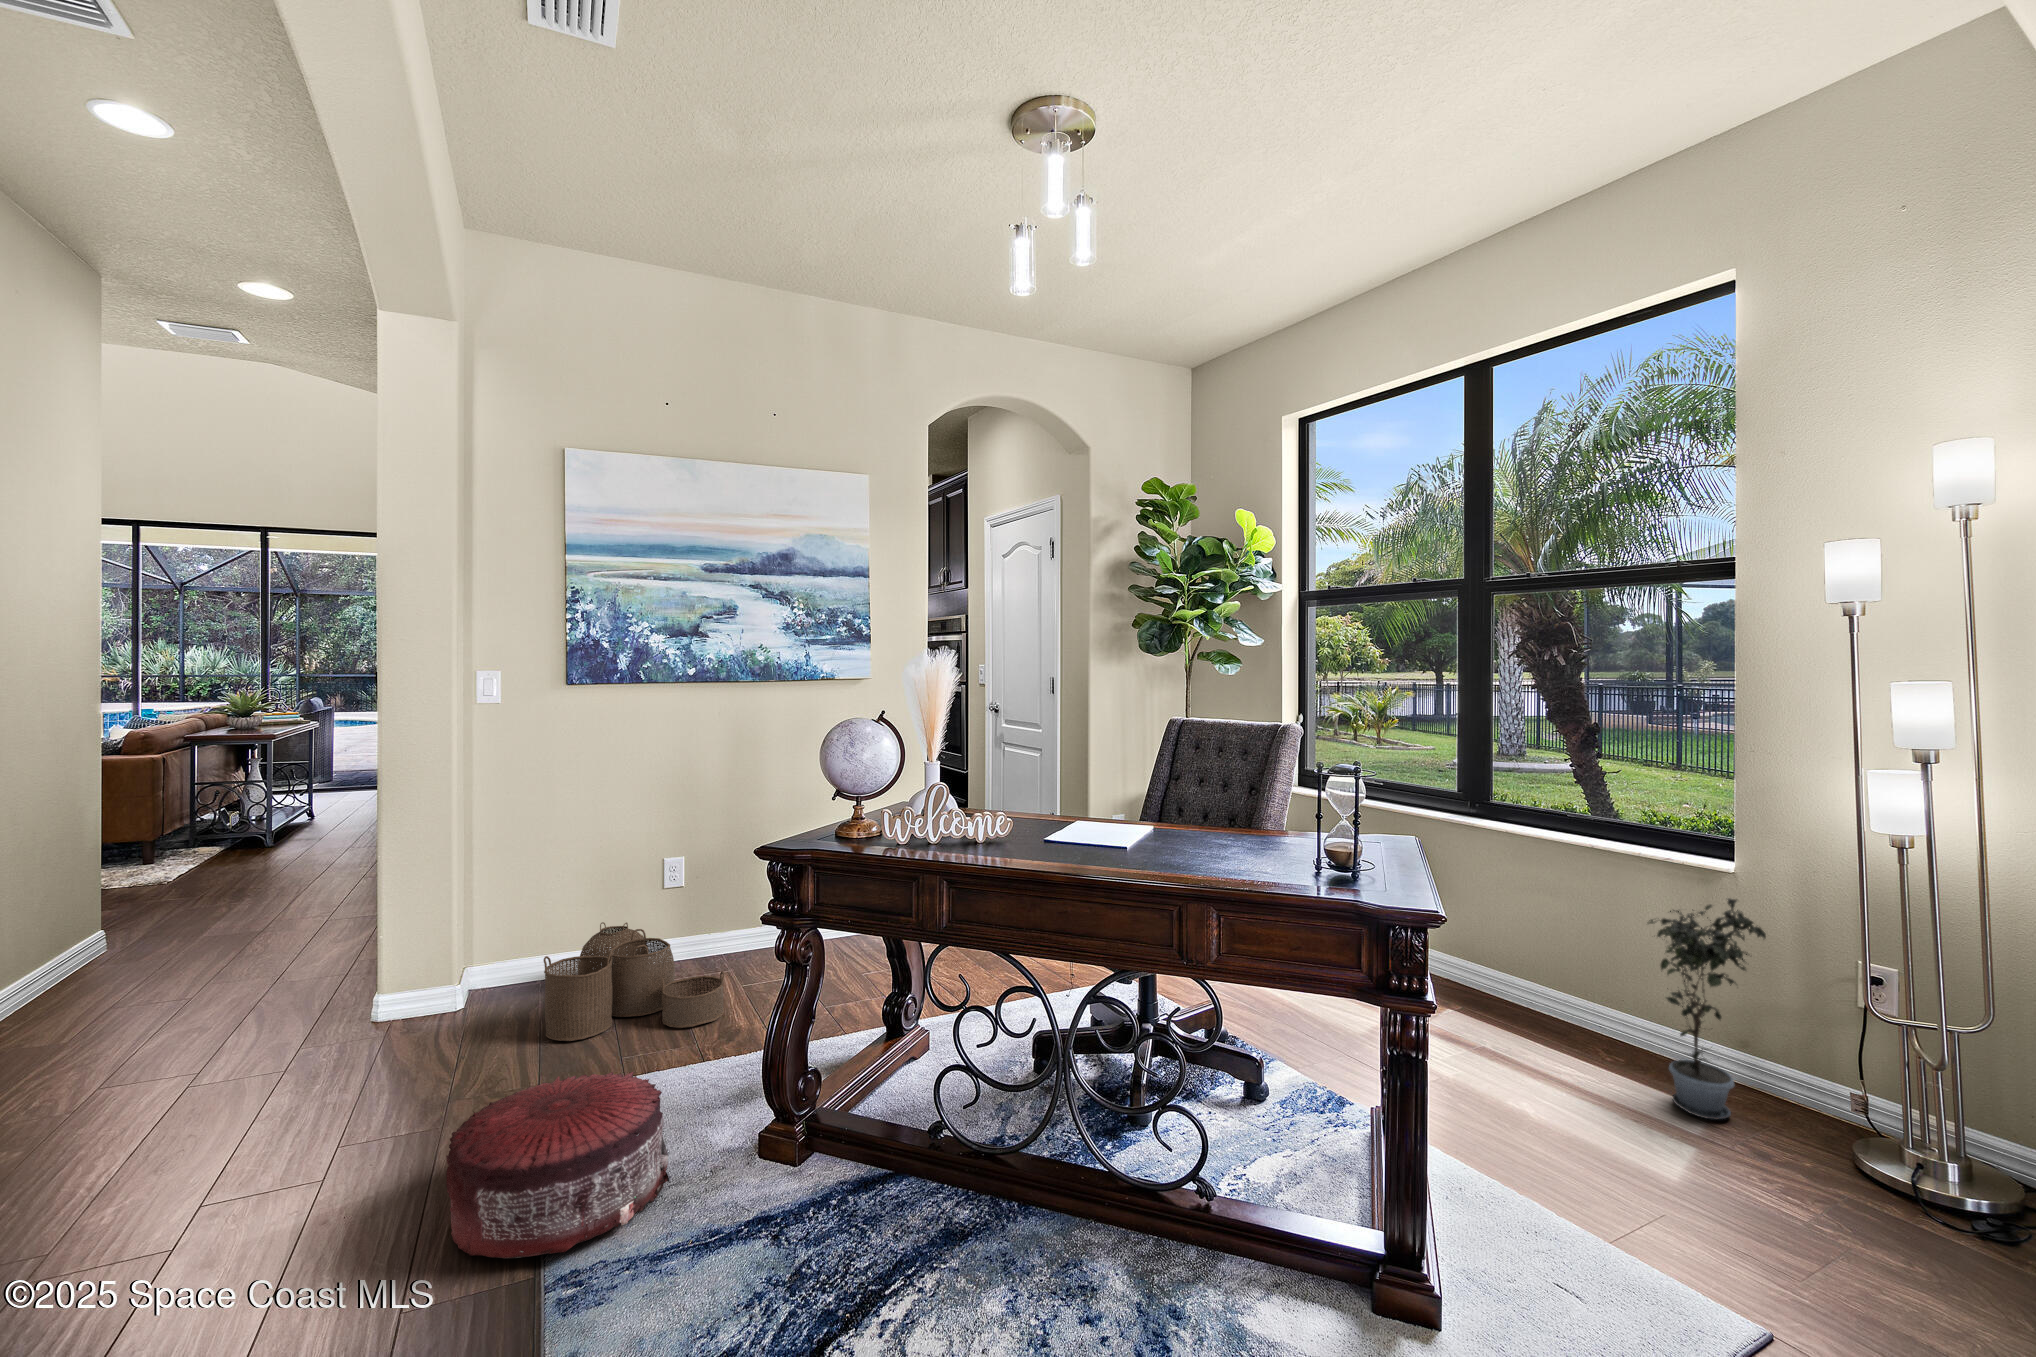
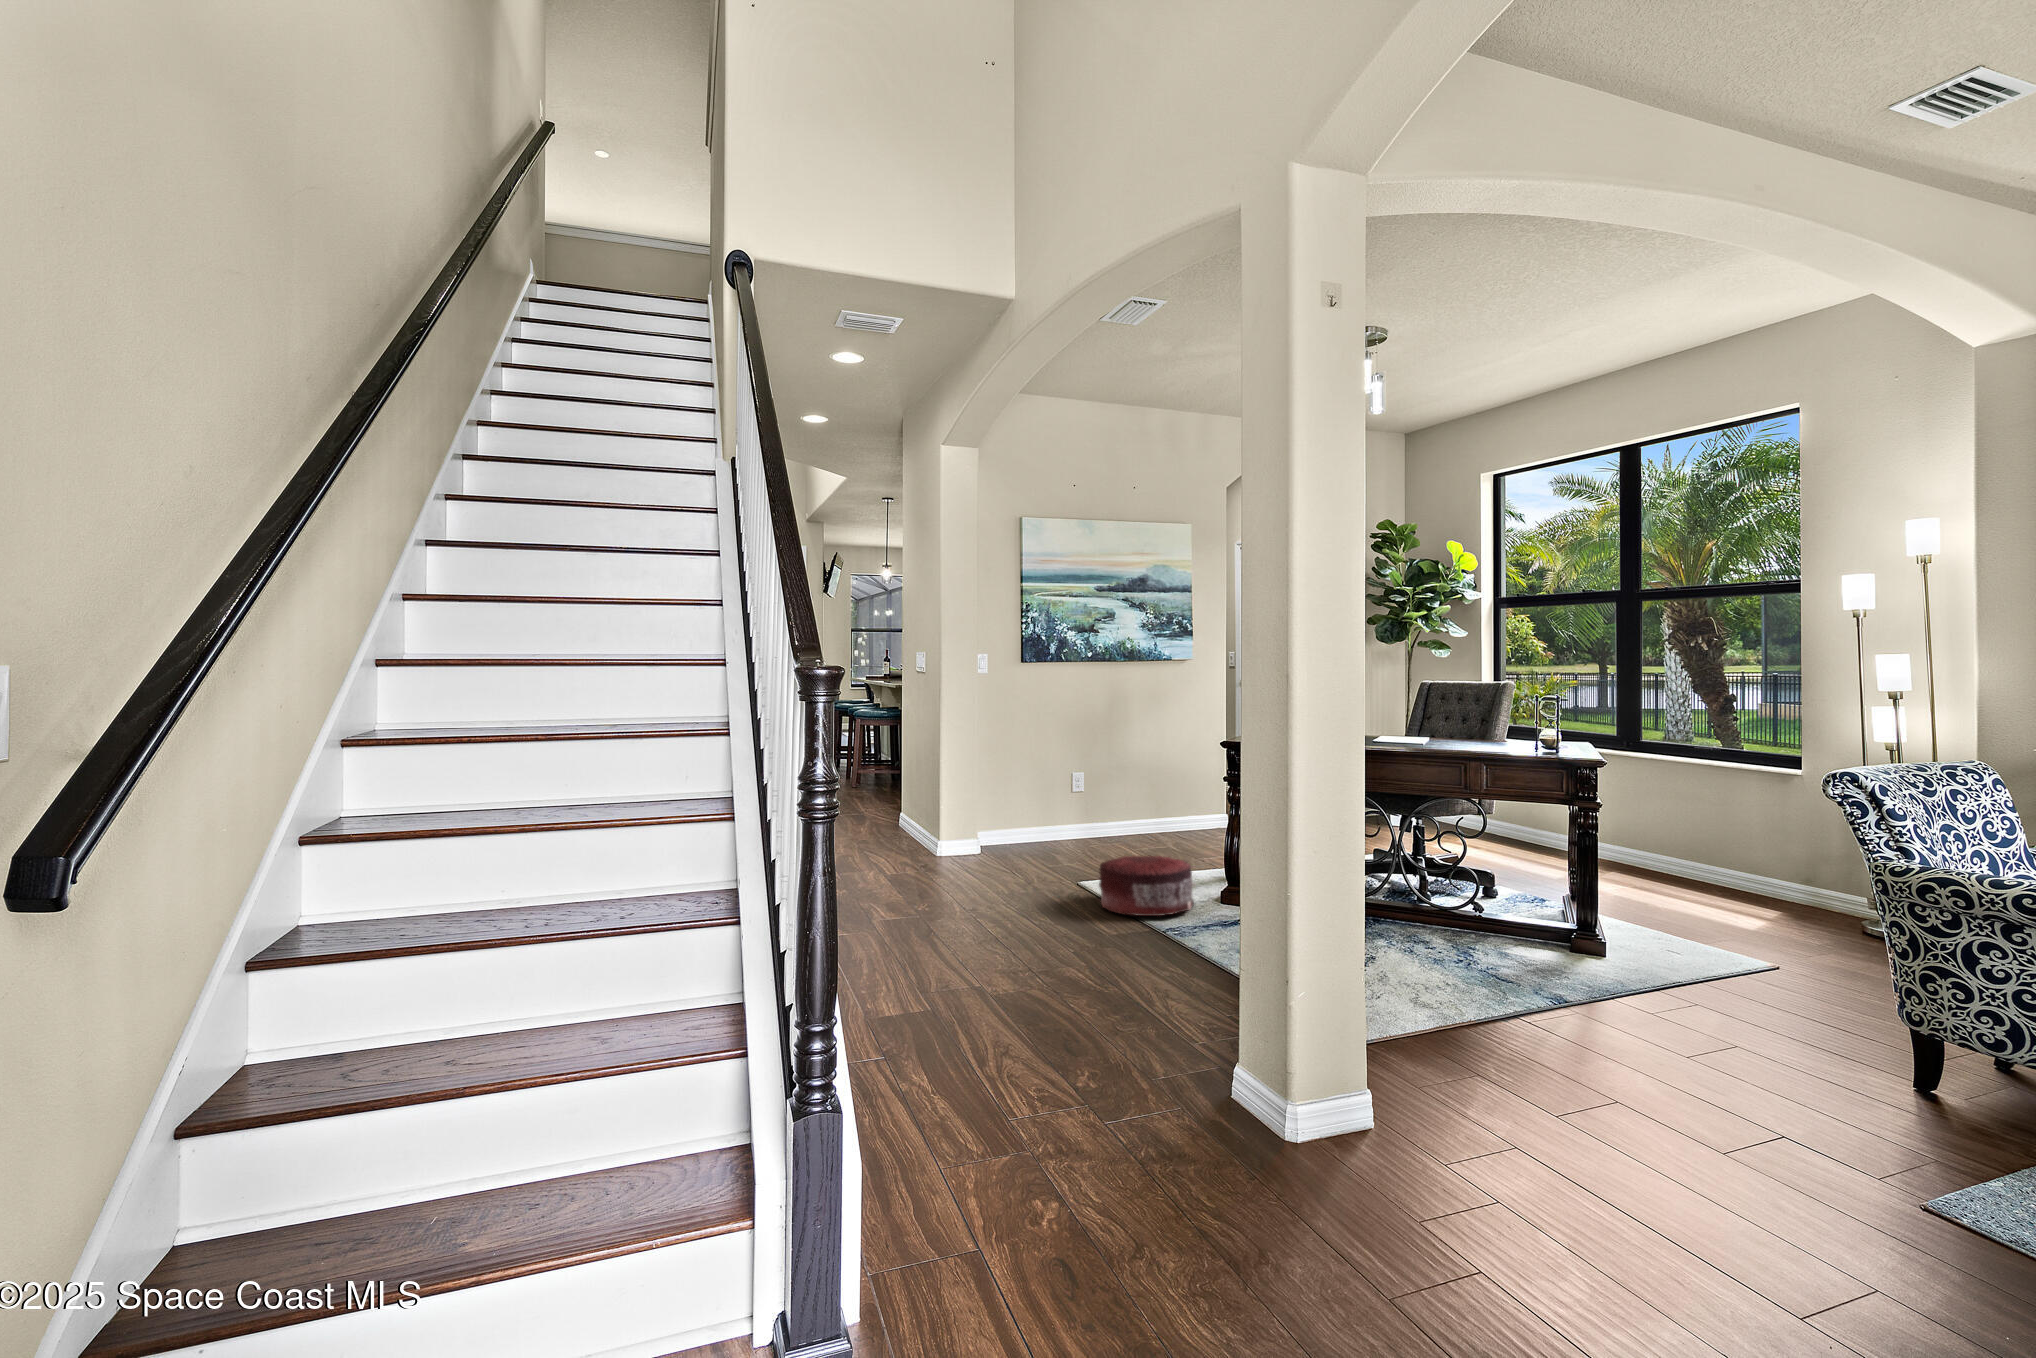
potted plant: present [1648,898,1766,1119] -> none [1728,777,1798,904]
woven basket: present [544,922,725,1041] -> none [1038,810,1144,865]

